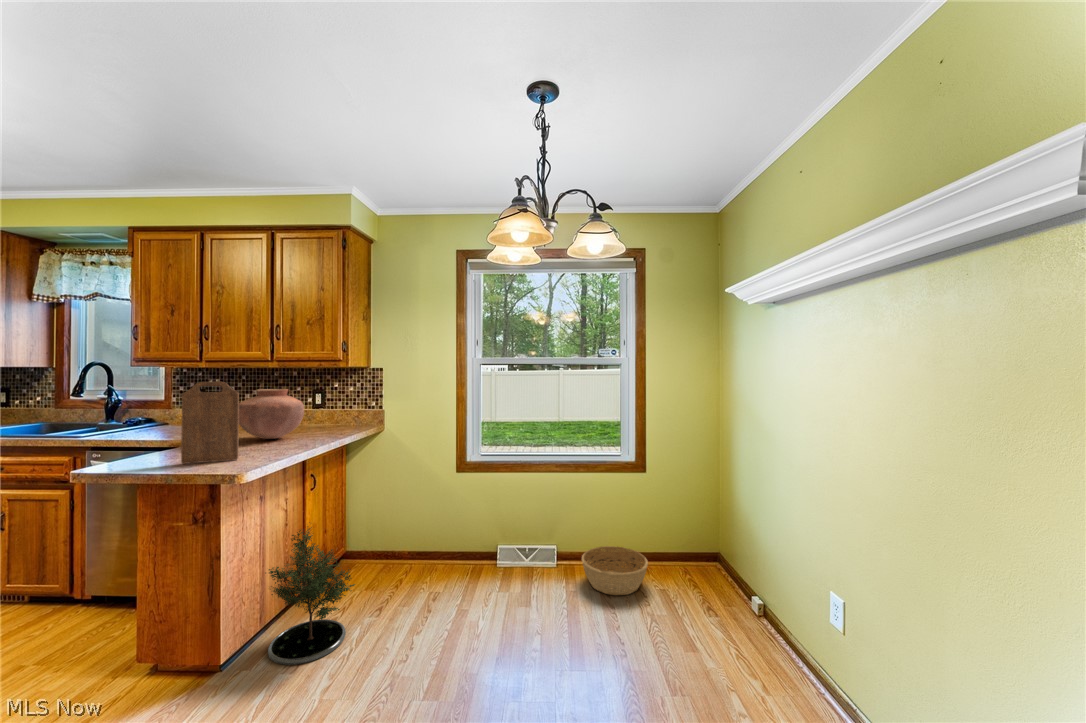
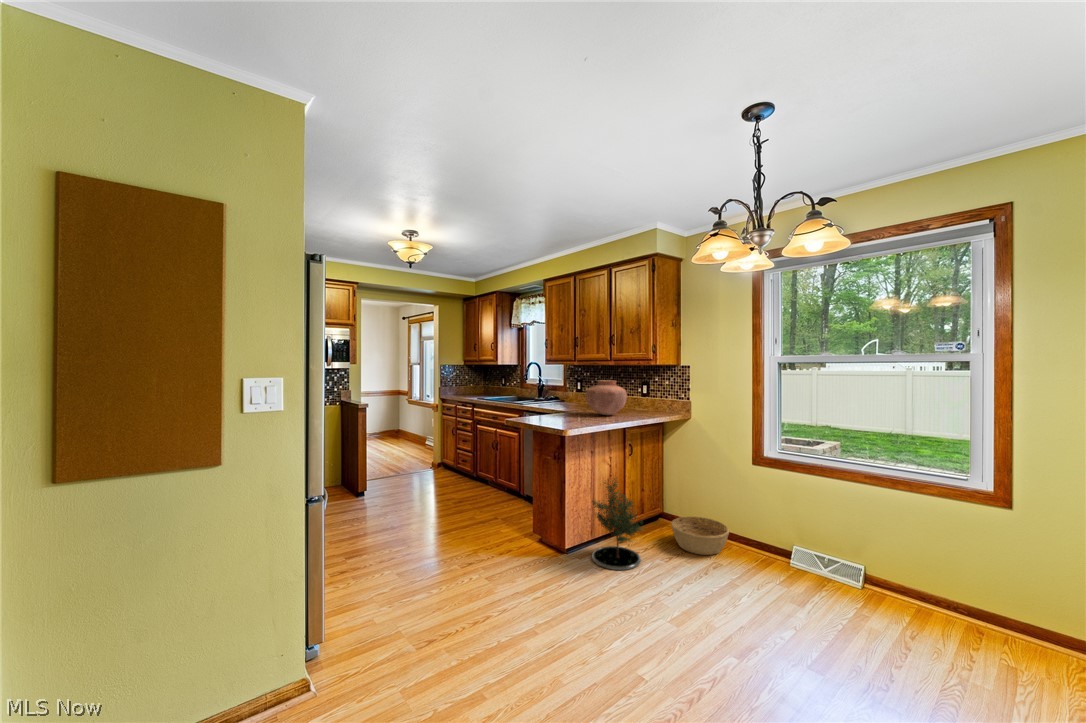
cutting board: present [181,382,239,464] -> none [548,374,575,424]
basket: present [582,546,648,595] -> present [671,516,729,555]

